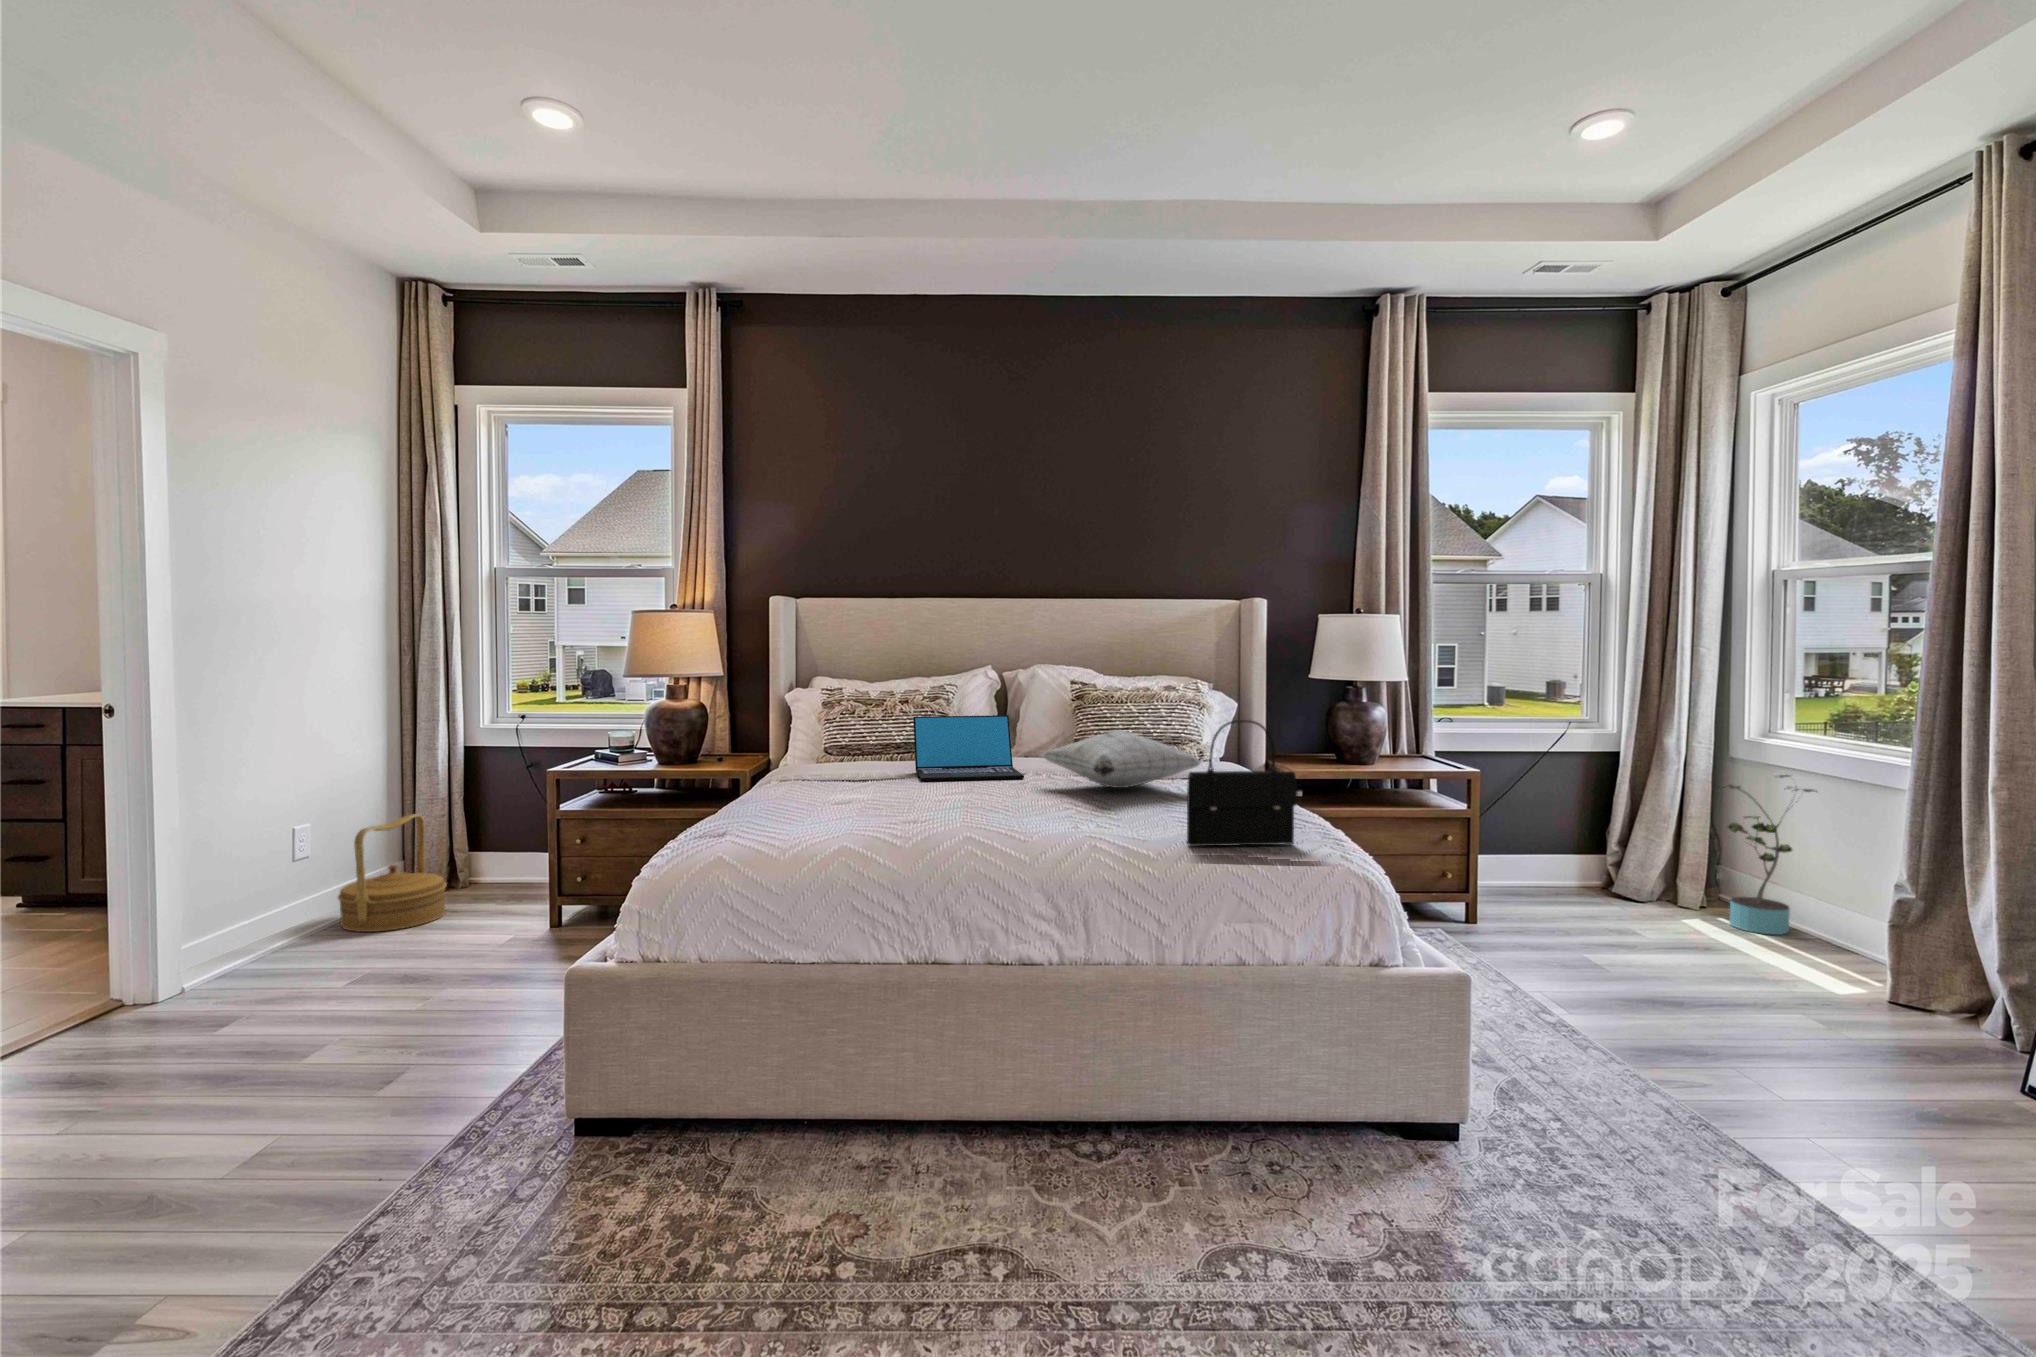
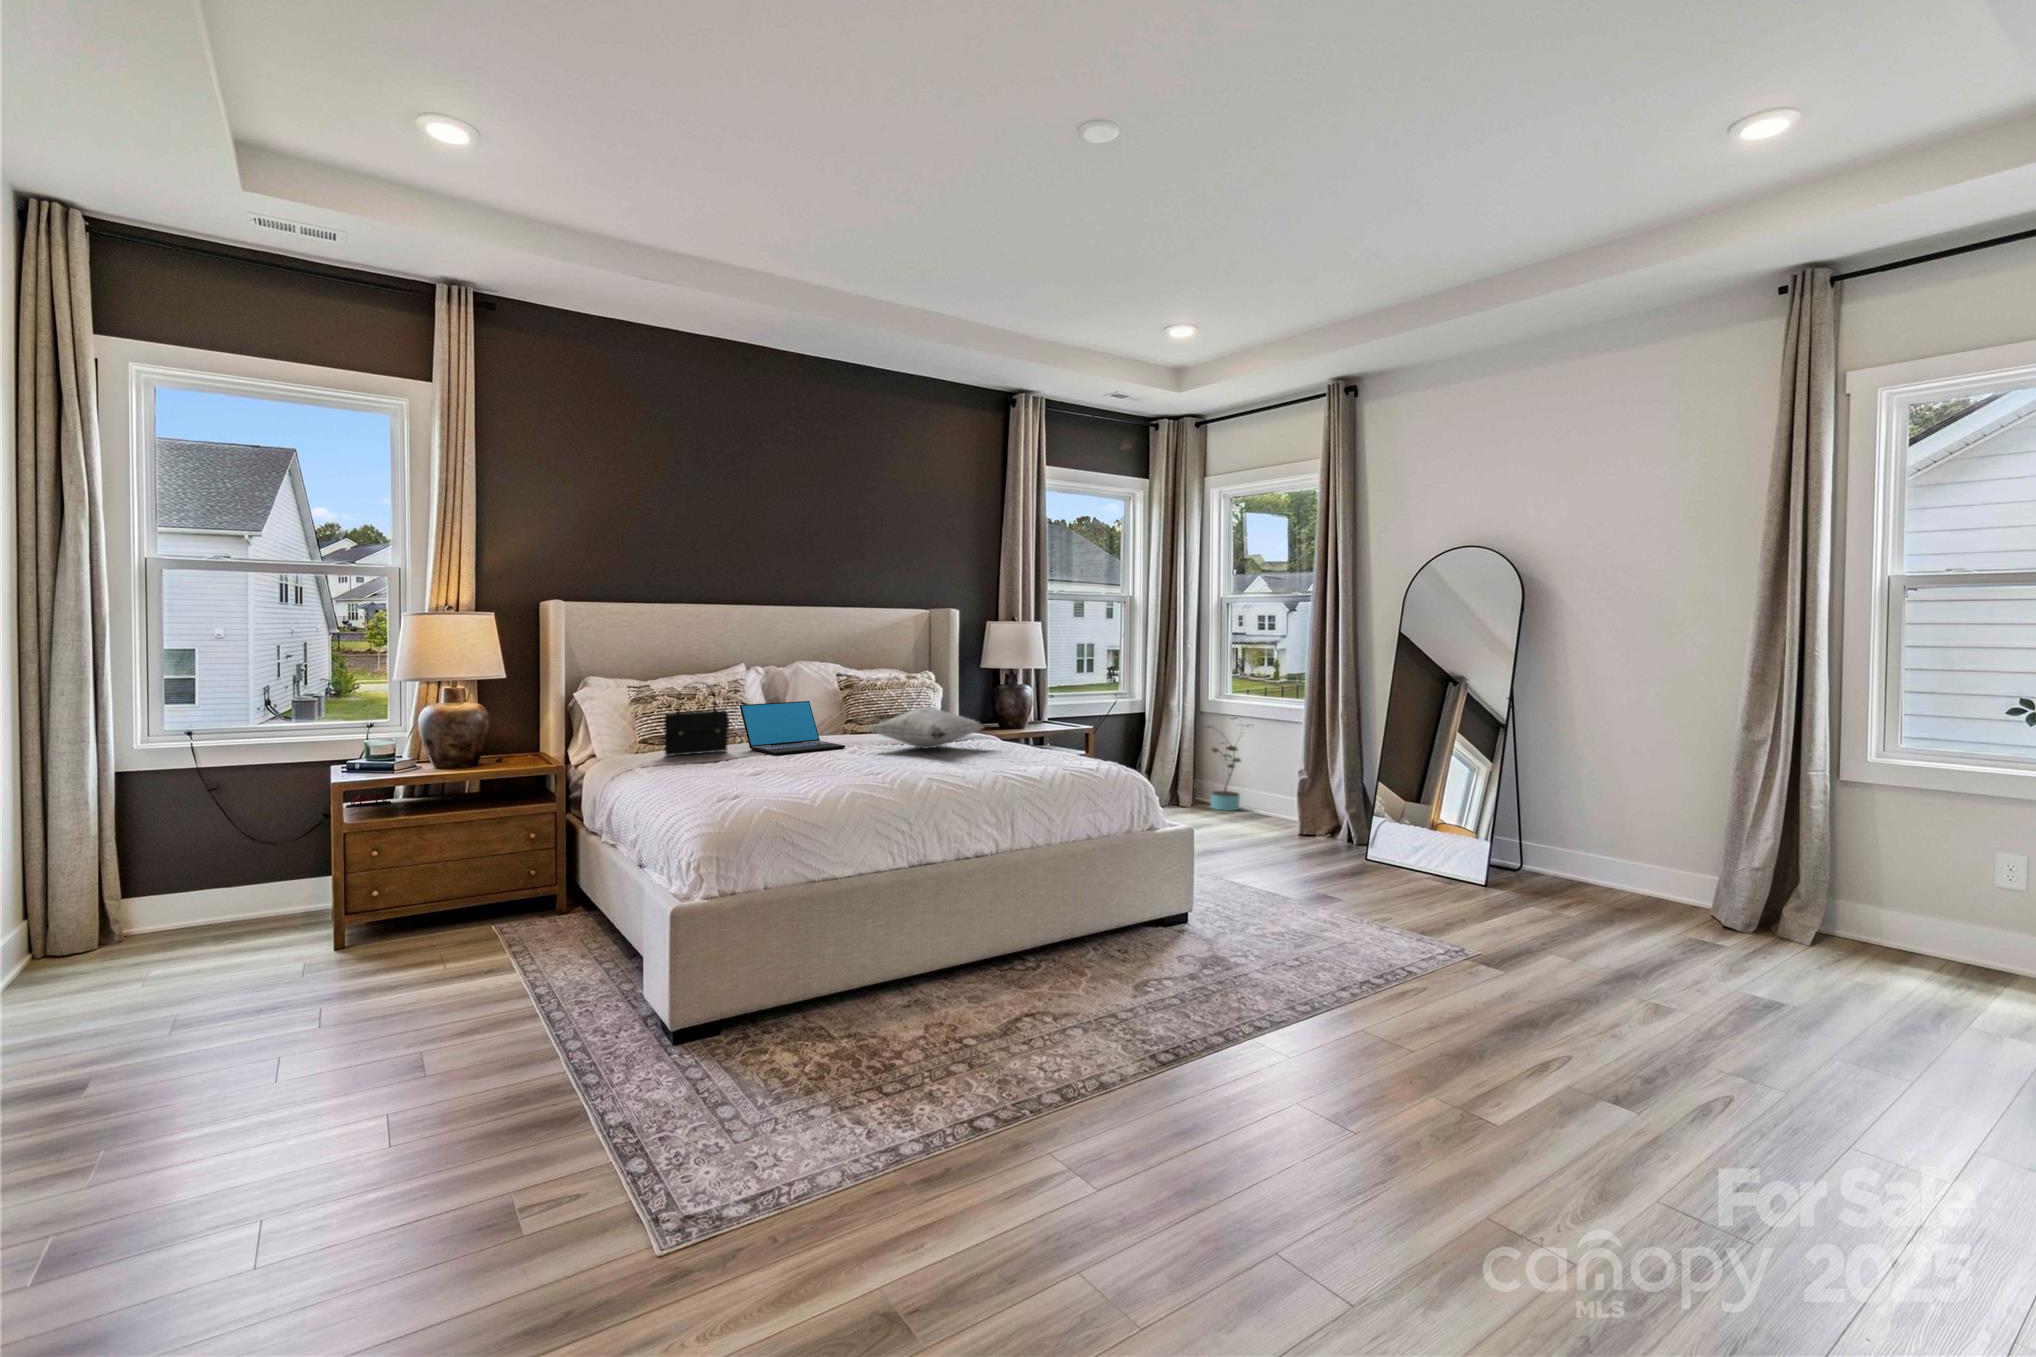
handbag: present [1187,720,1297,846] -> present [665,682,729,756]
woven basket: present [338,814,447,932] -> none [31,842,181,981]

